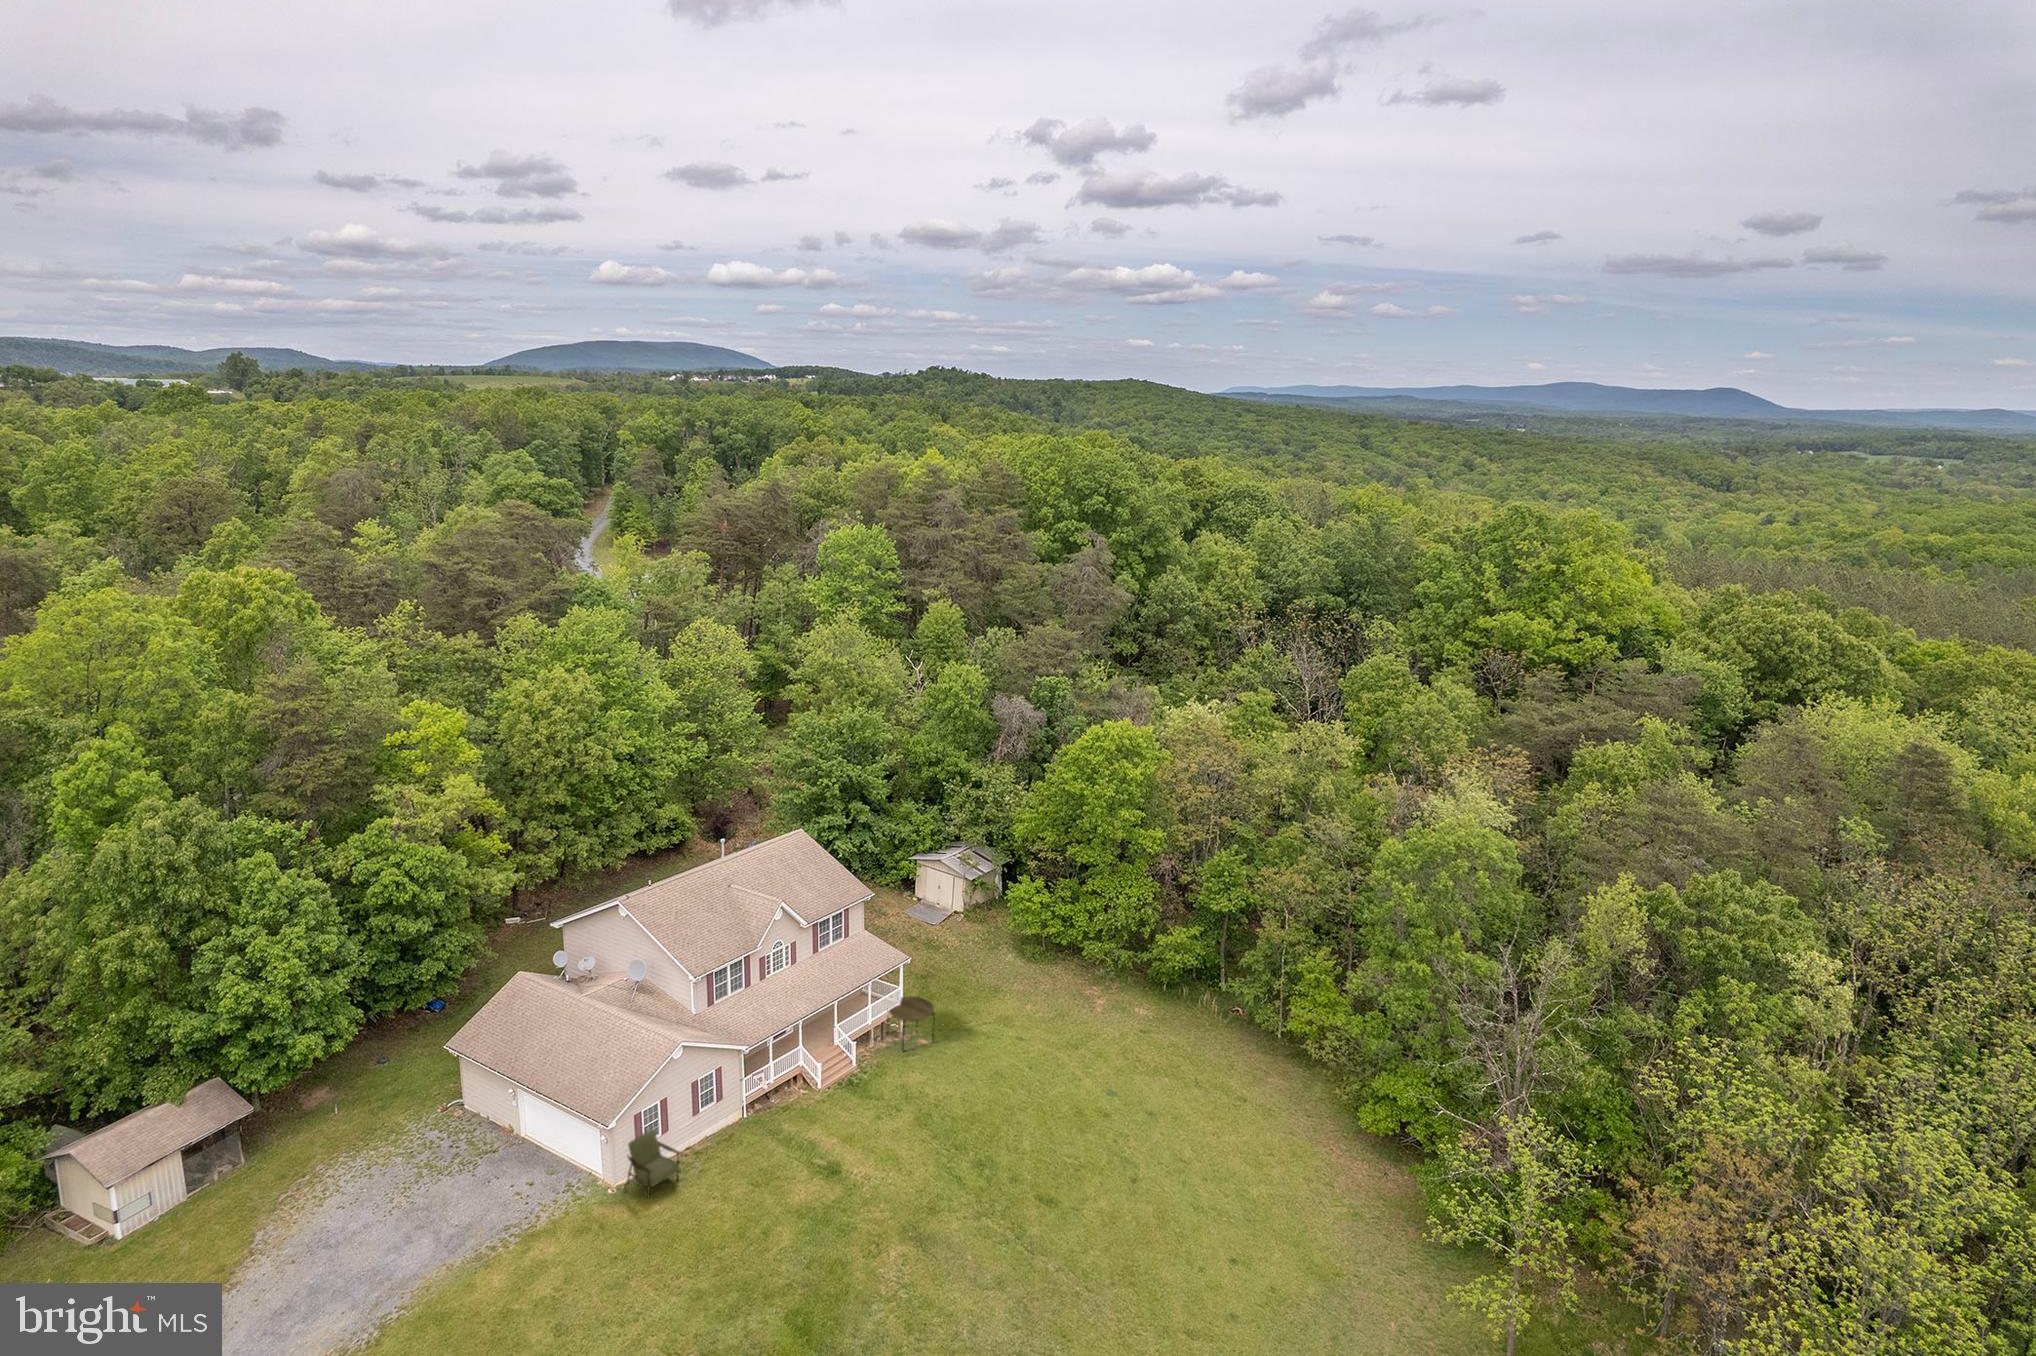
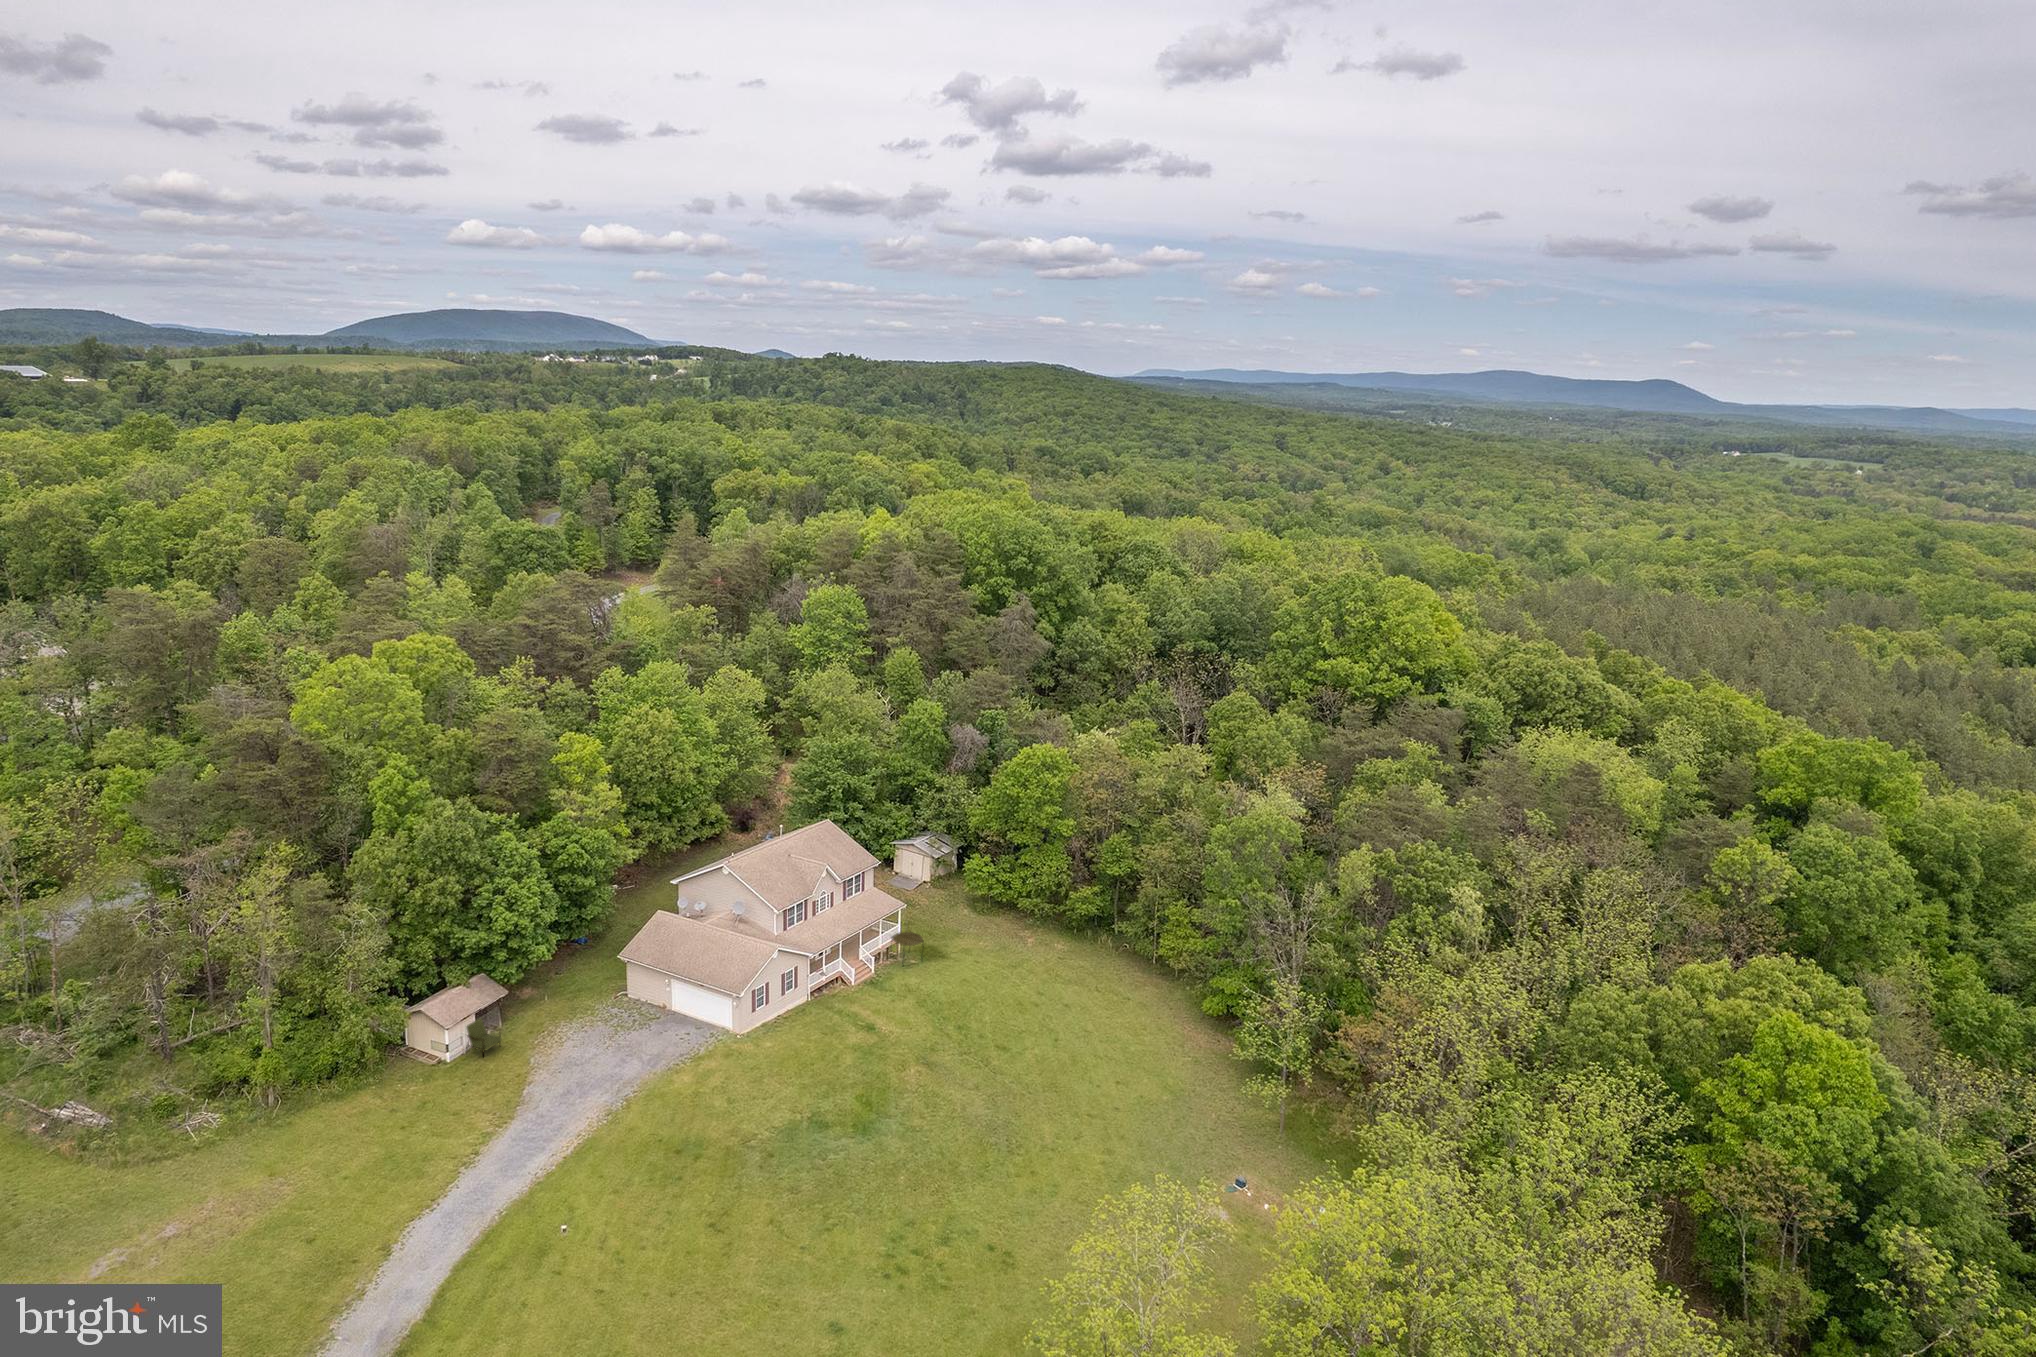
chair: present [628,1129,680,1196] -> present [467,1019,501,1052]

